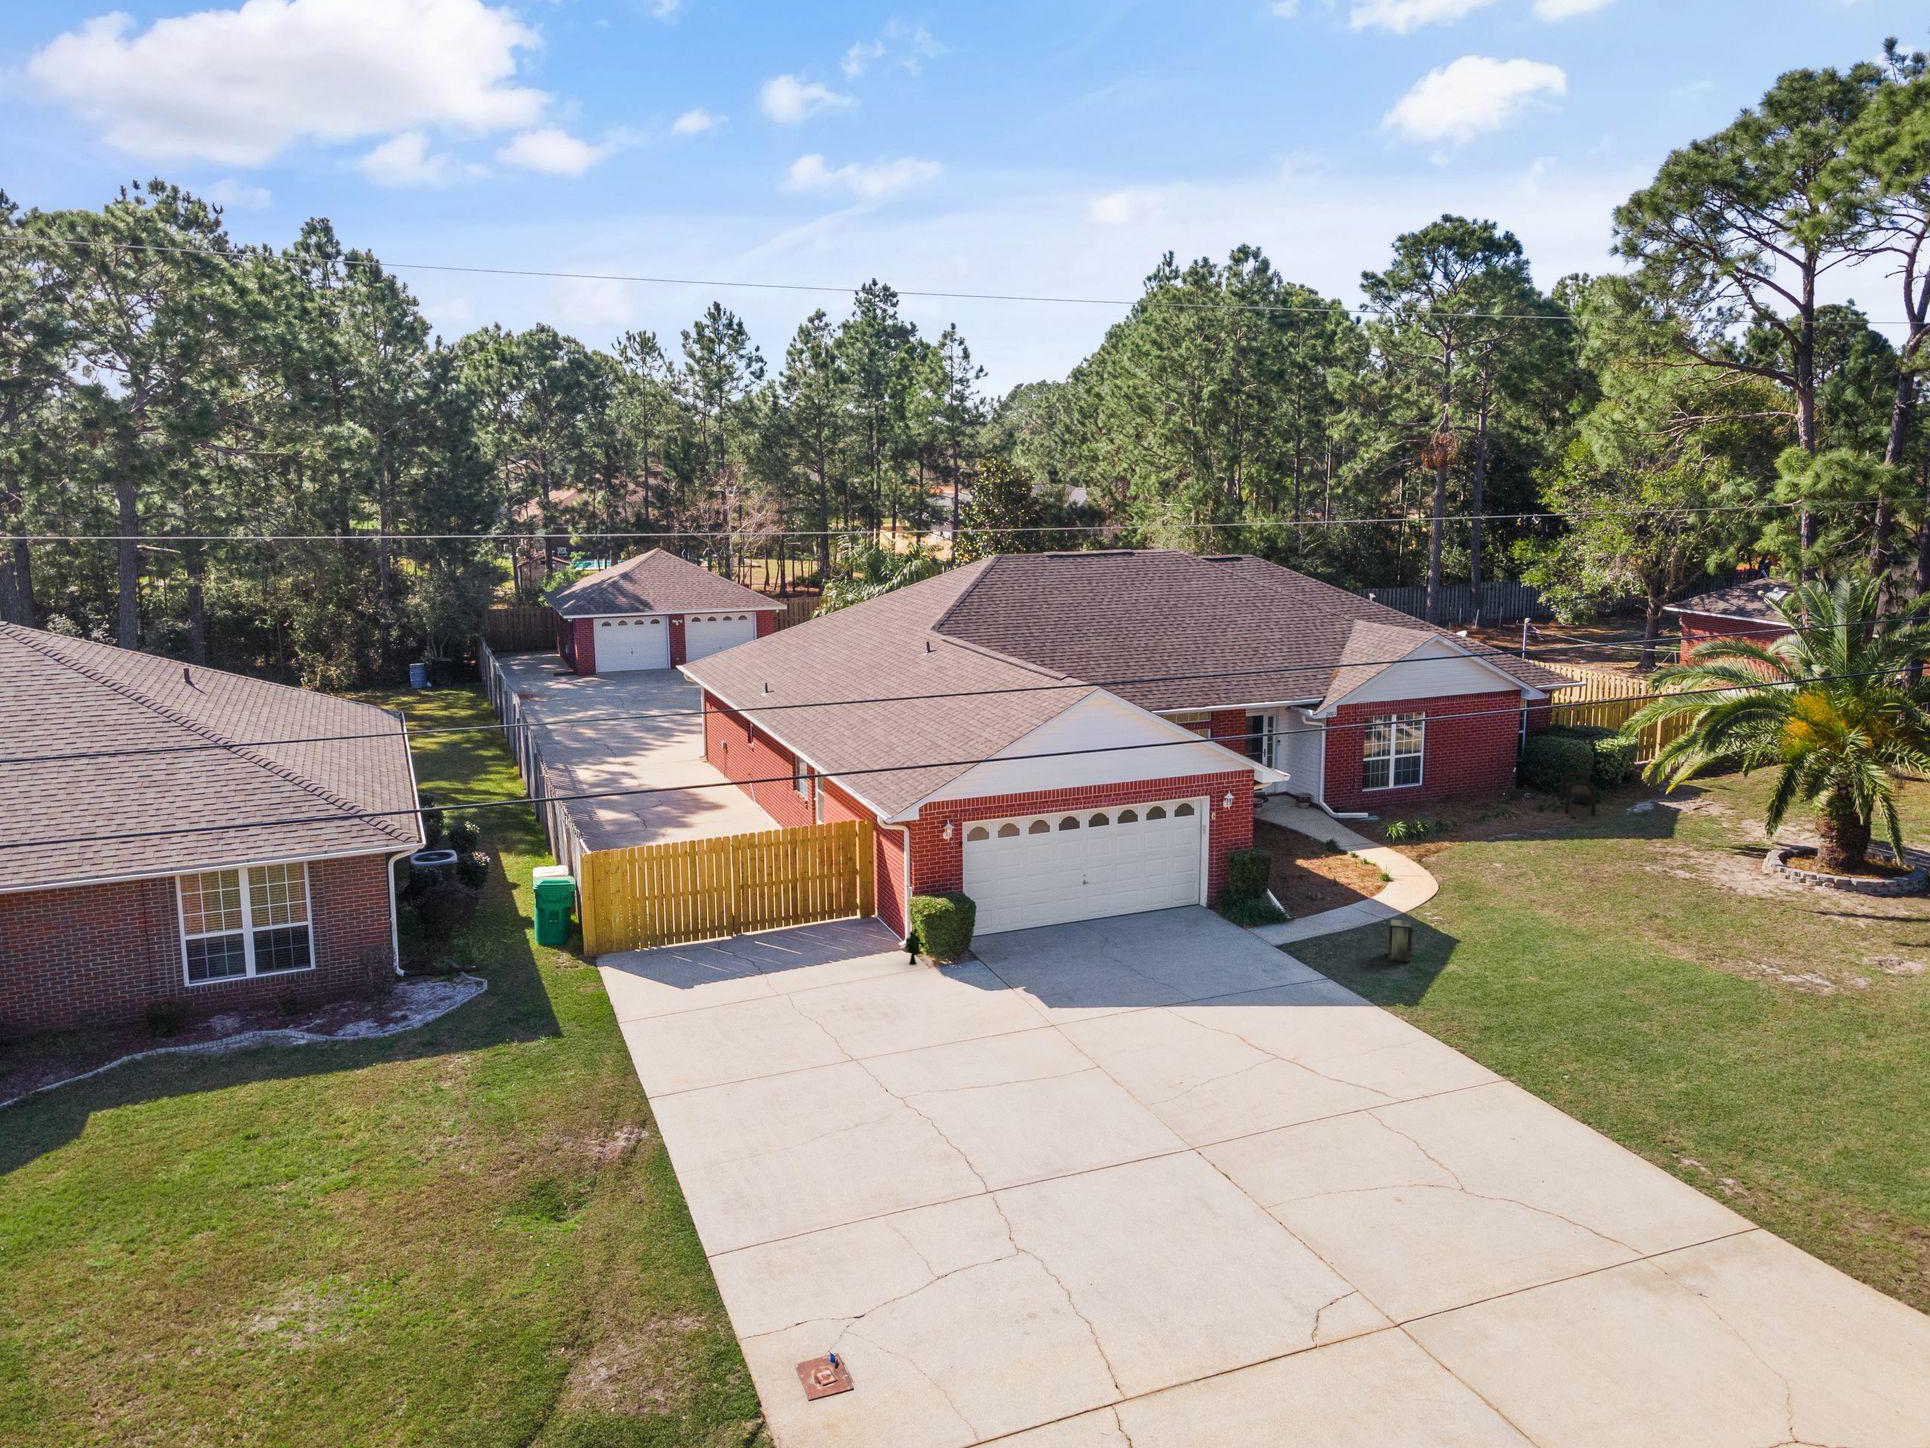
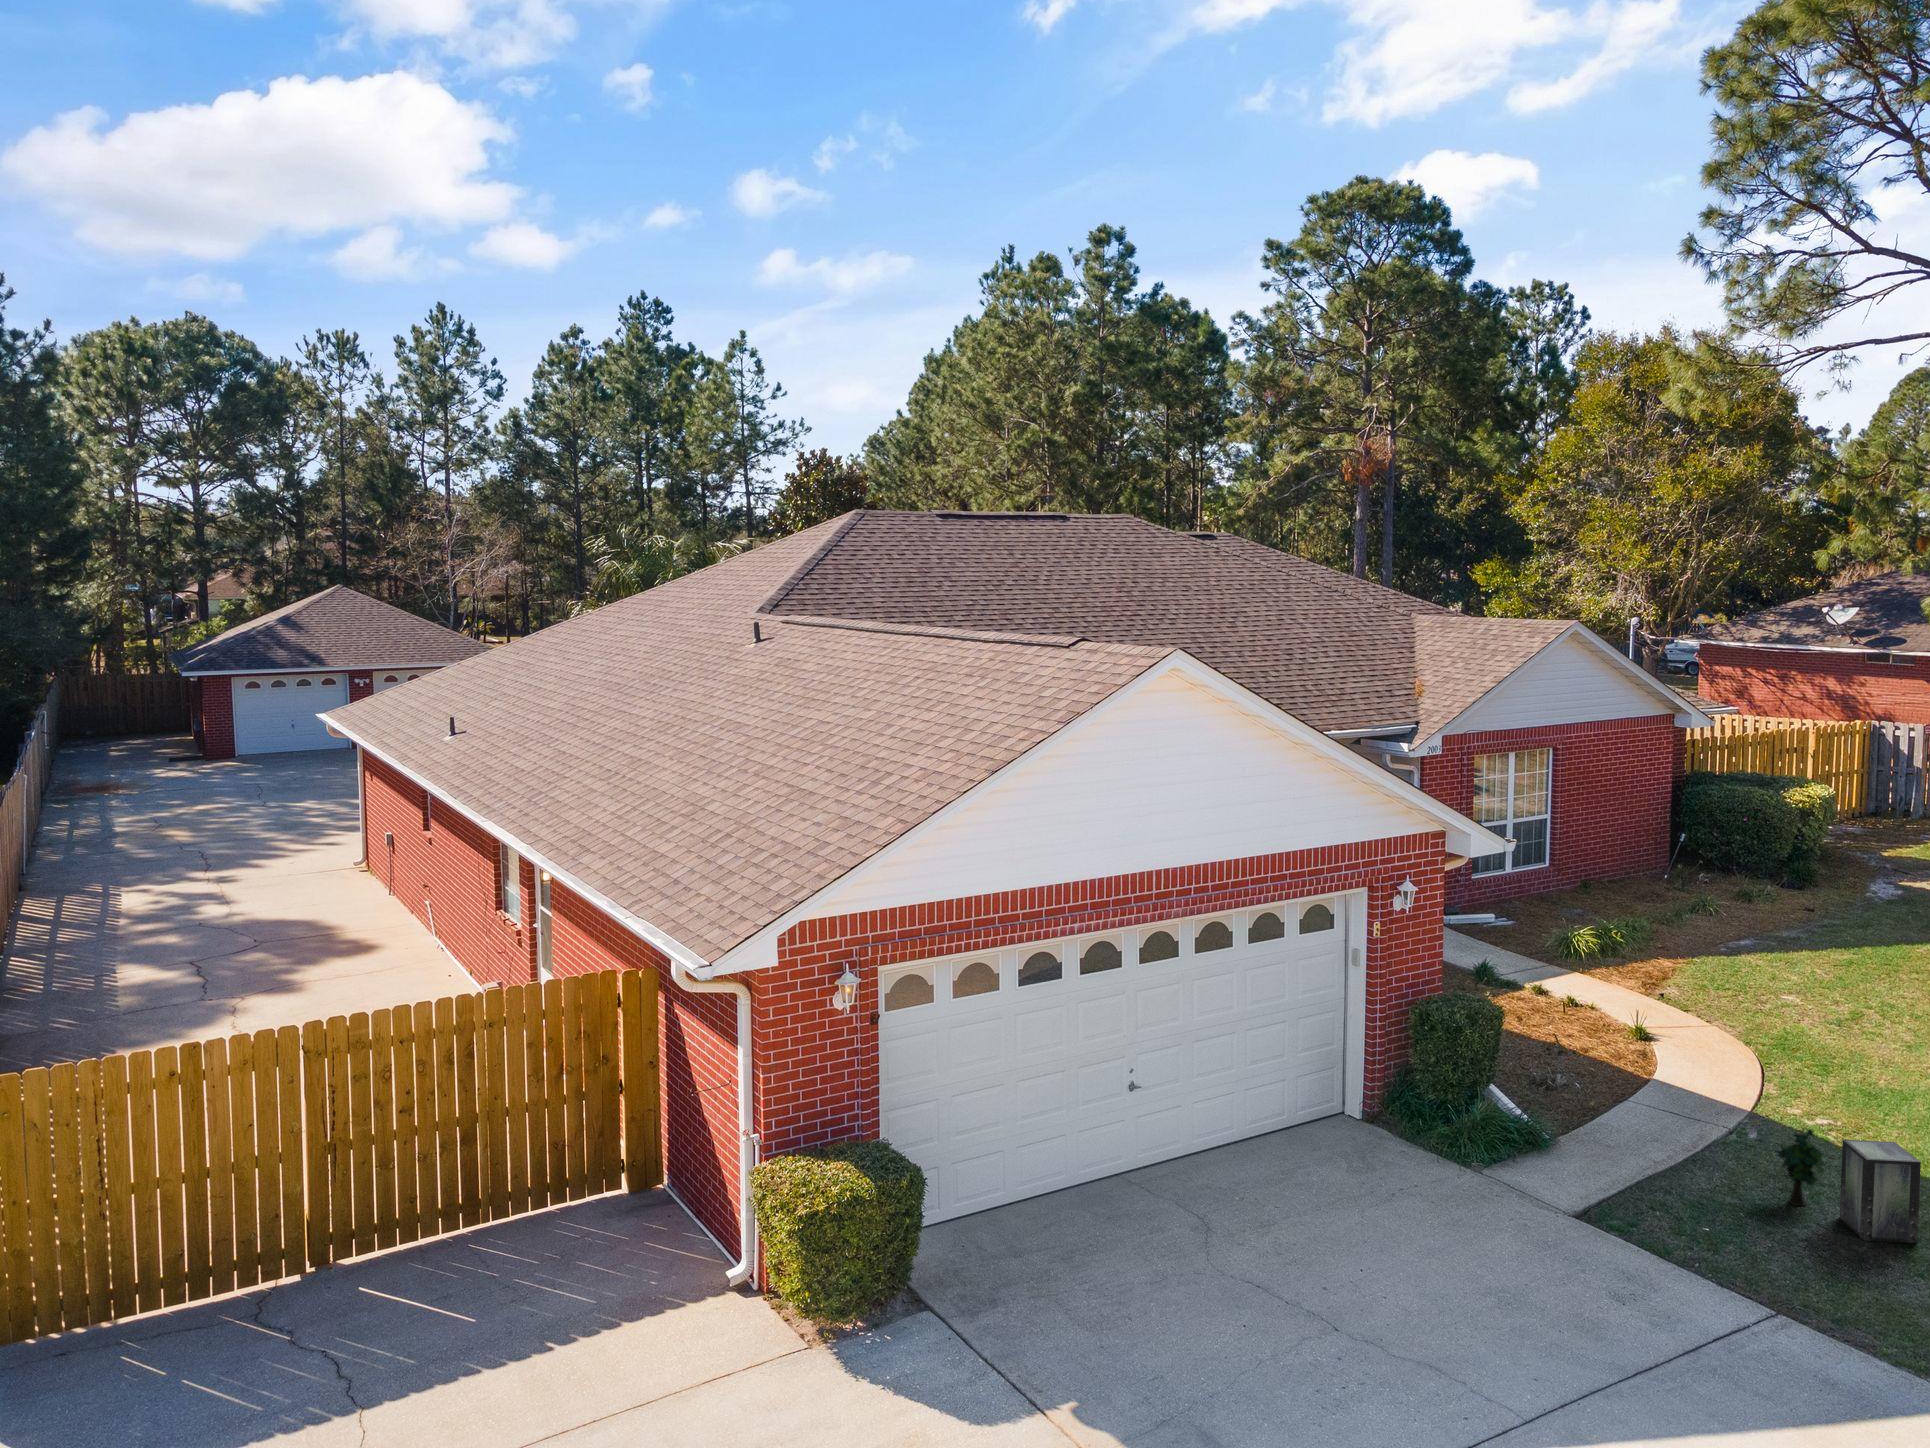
bench: present [1559,773,1596,815] -> none [1751,837,1826,901]
decorative plant: present [905,929,924,965] -> present [1777,1128,1825,1206]

